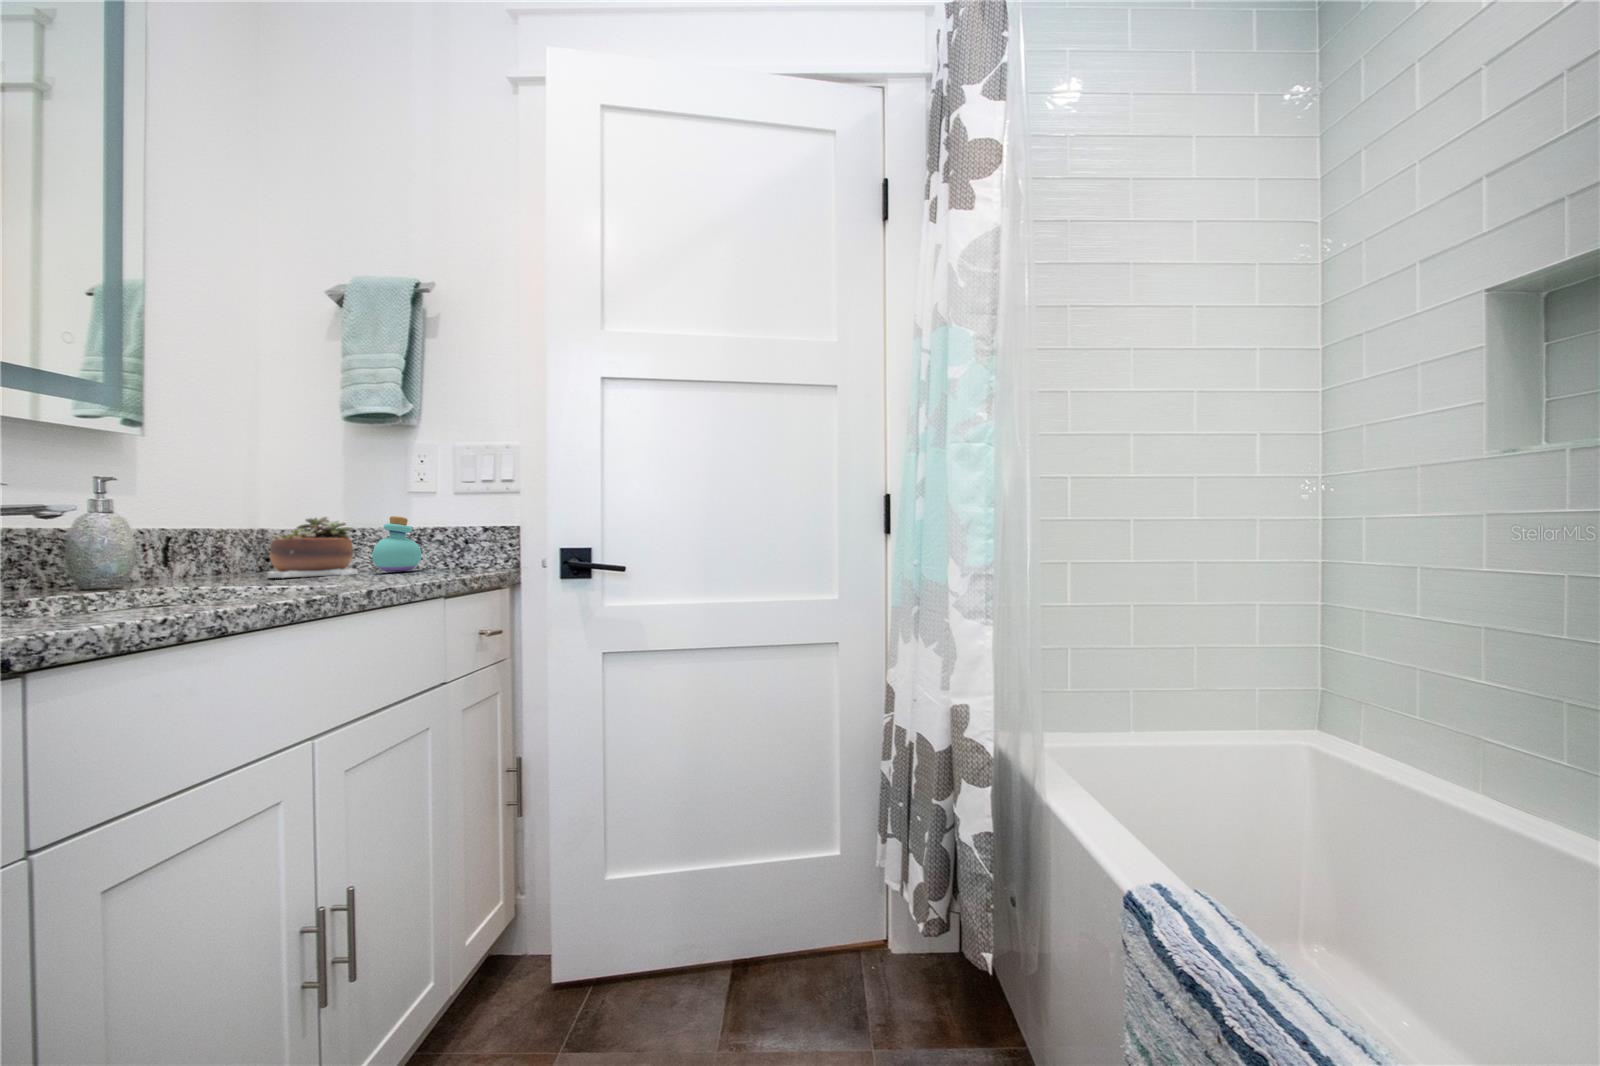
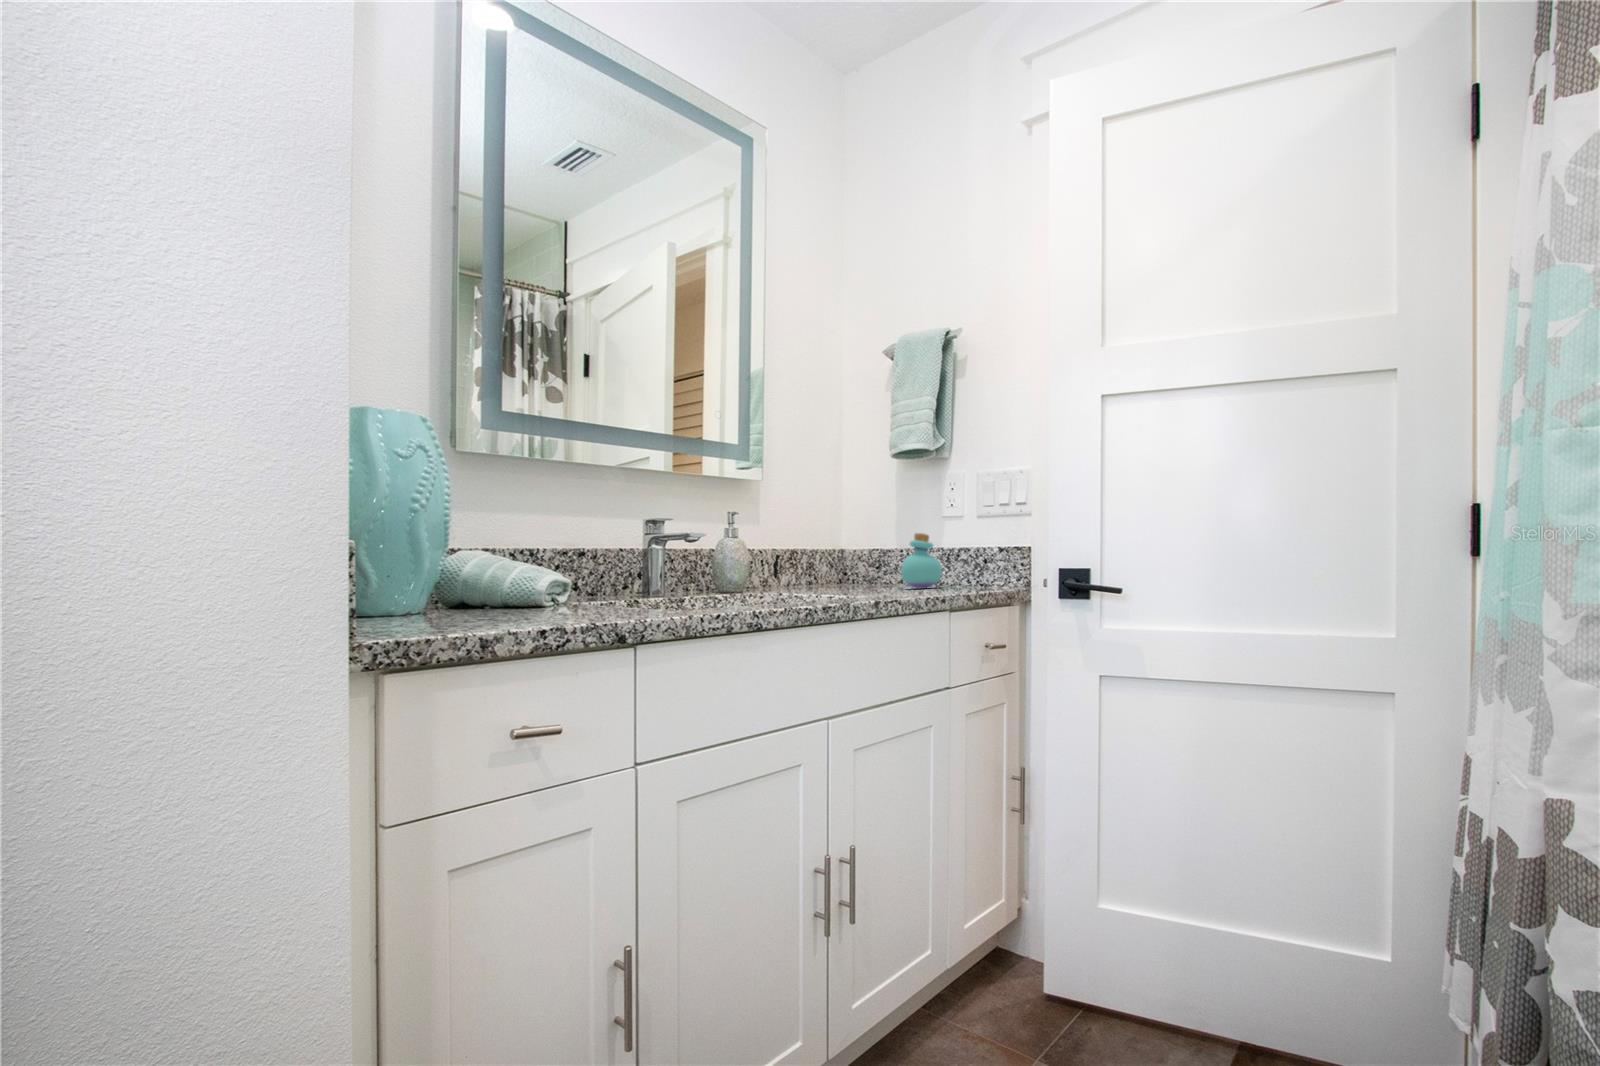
succulent plant: present [268,517,358,578] -> none [833,537,896,590]

